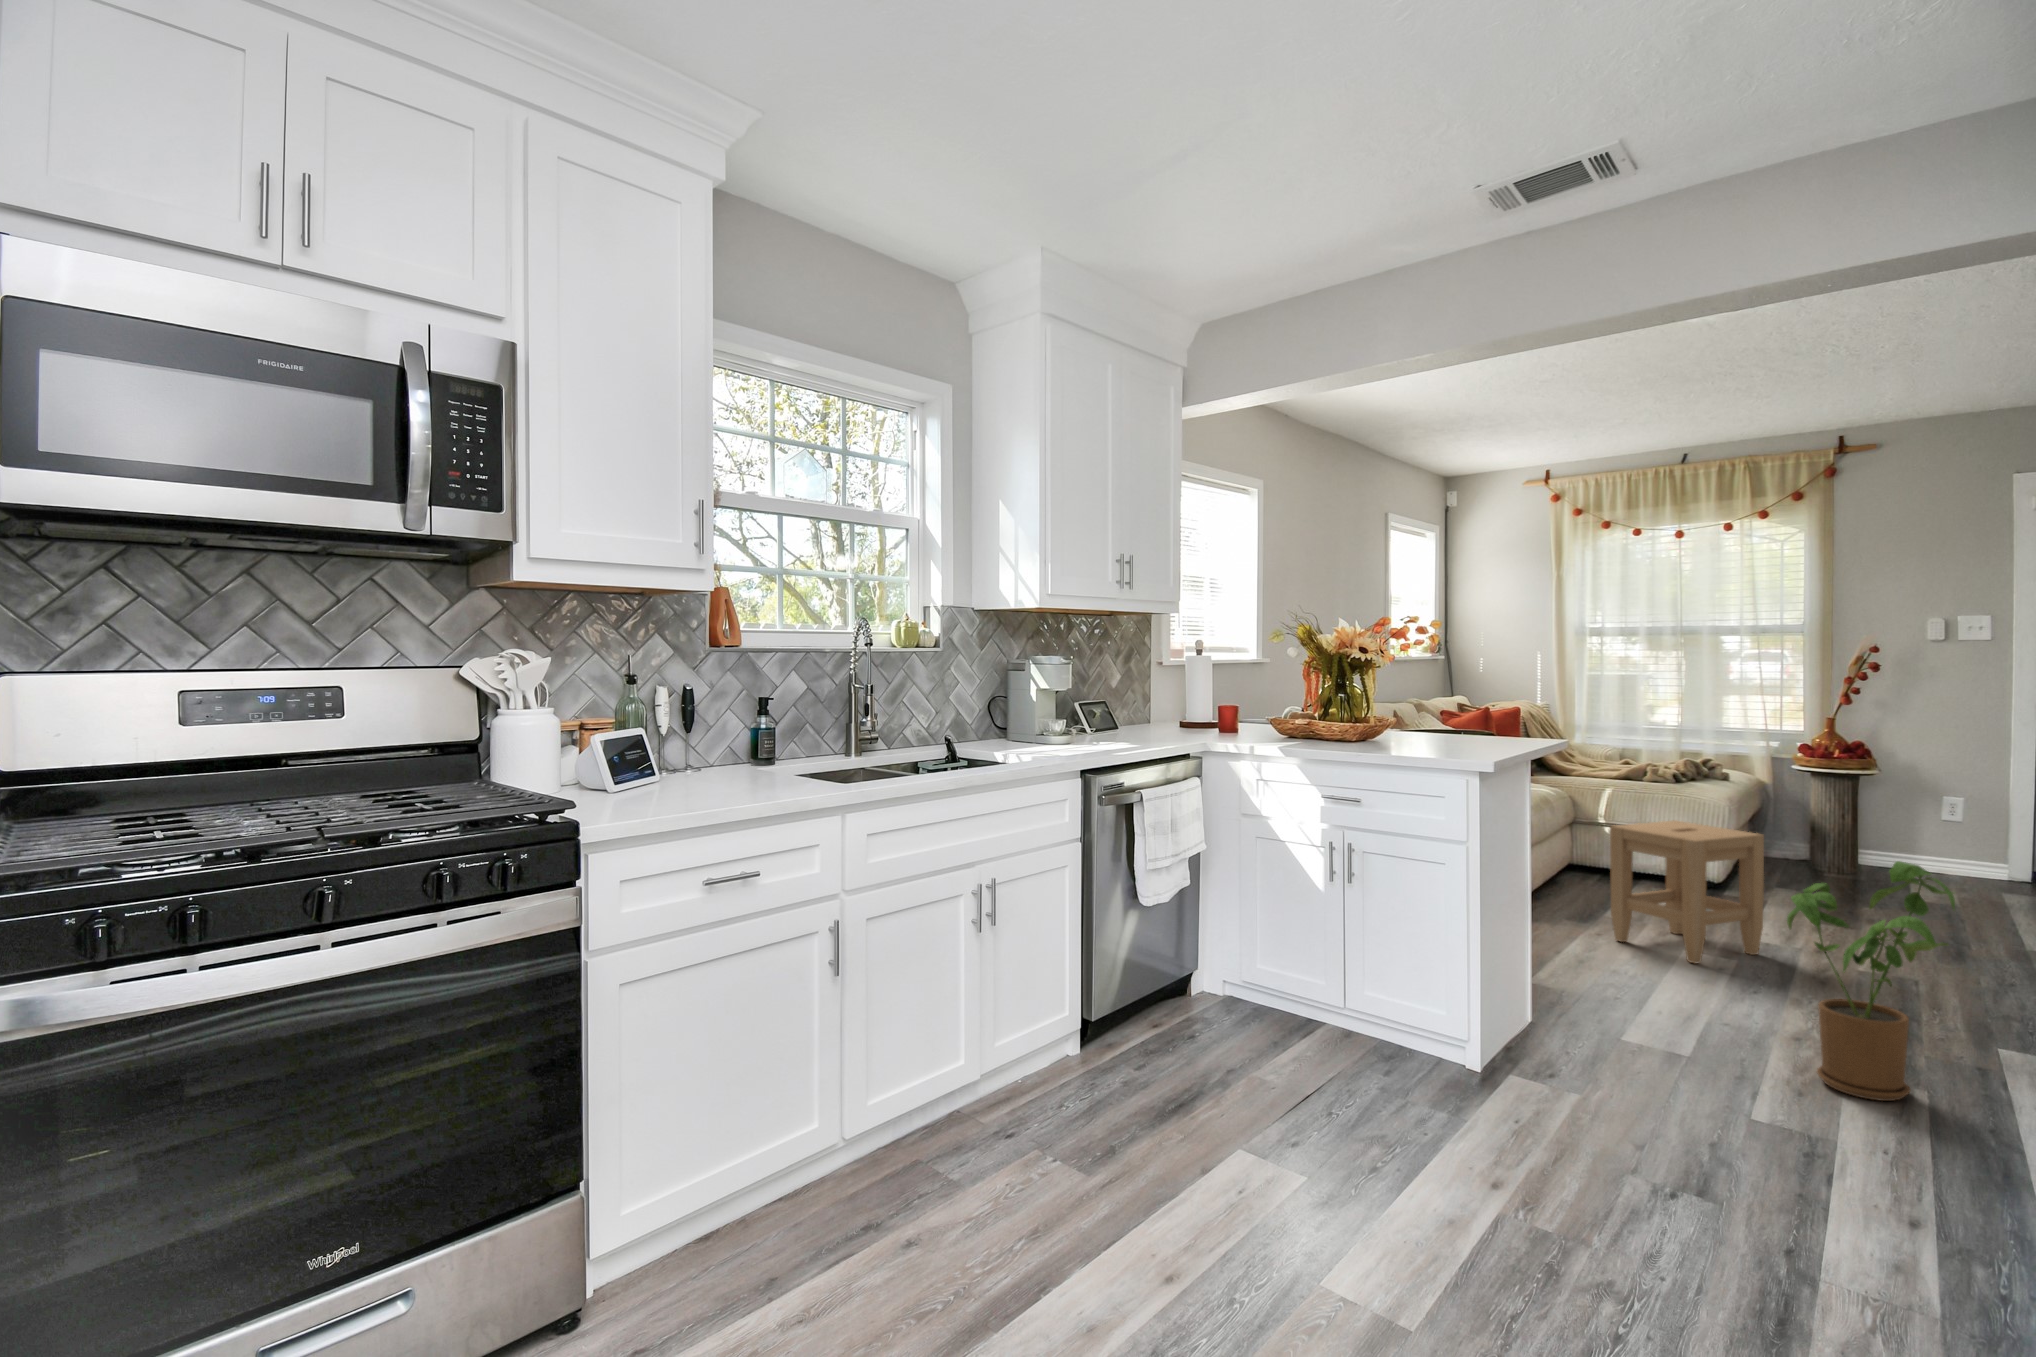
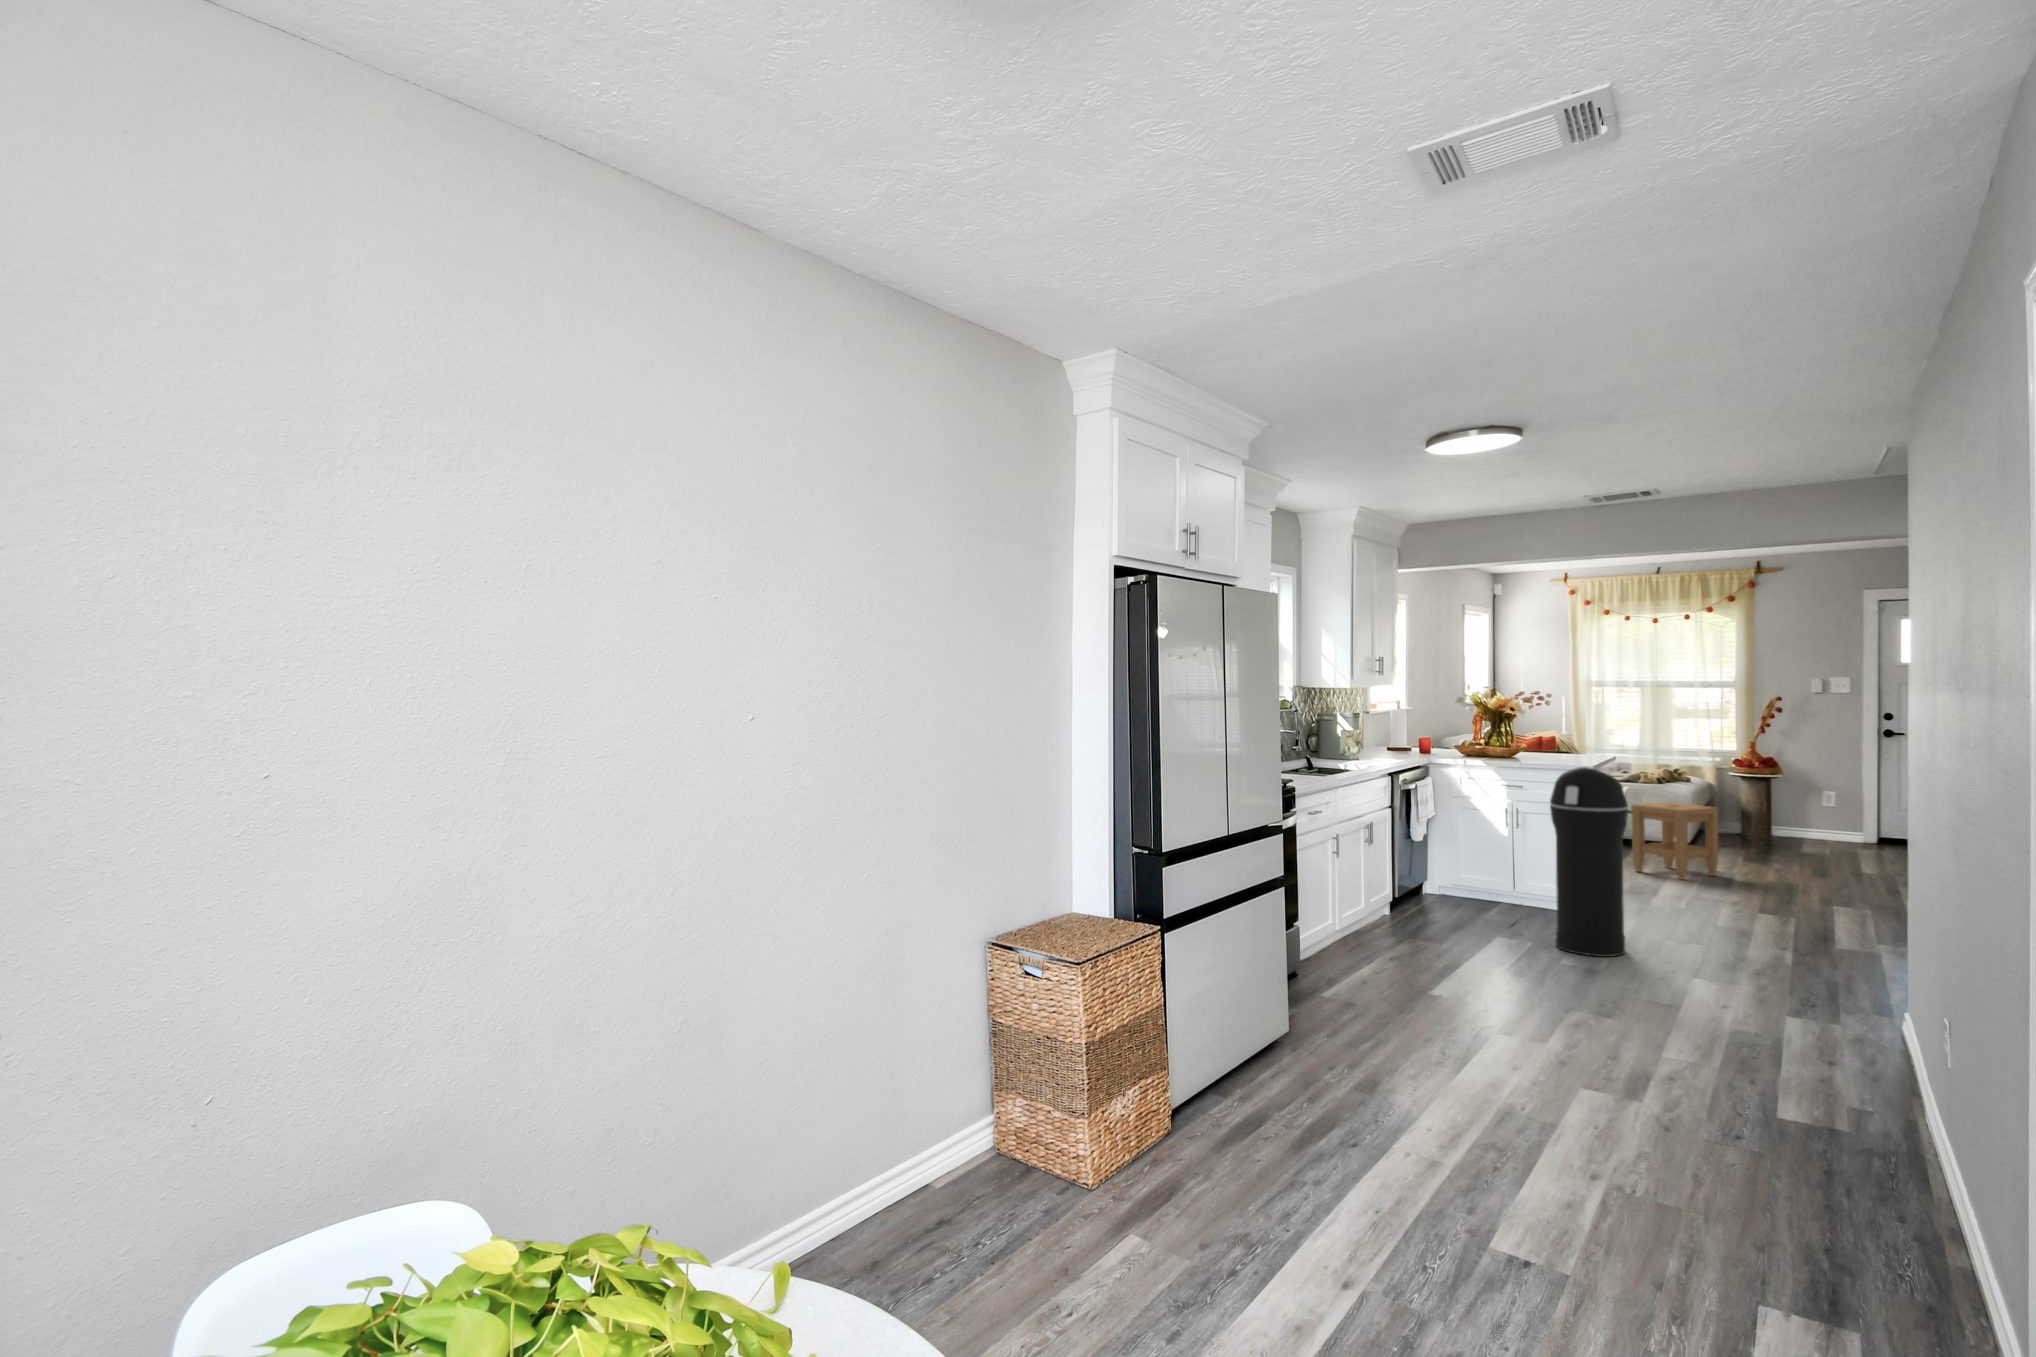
trash can: none [1353,777,1523,1229] -> present [1550,767,1628,957]
house plant: present [1787,861,1955,1101] -> none [1734,809,1811,922]

